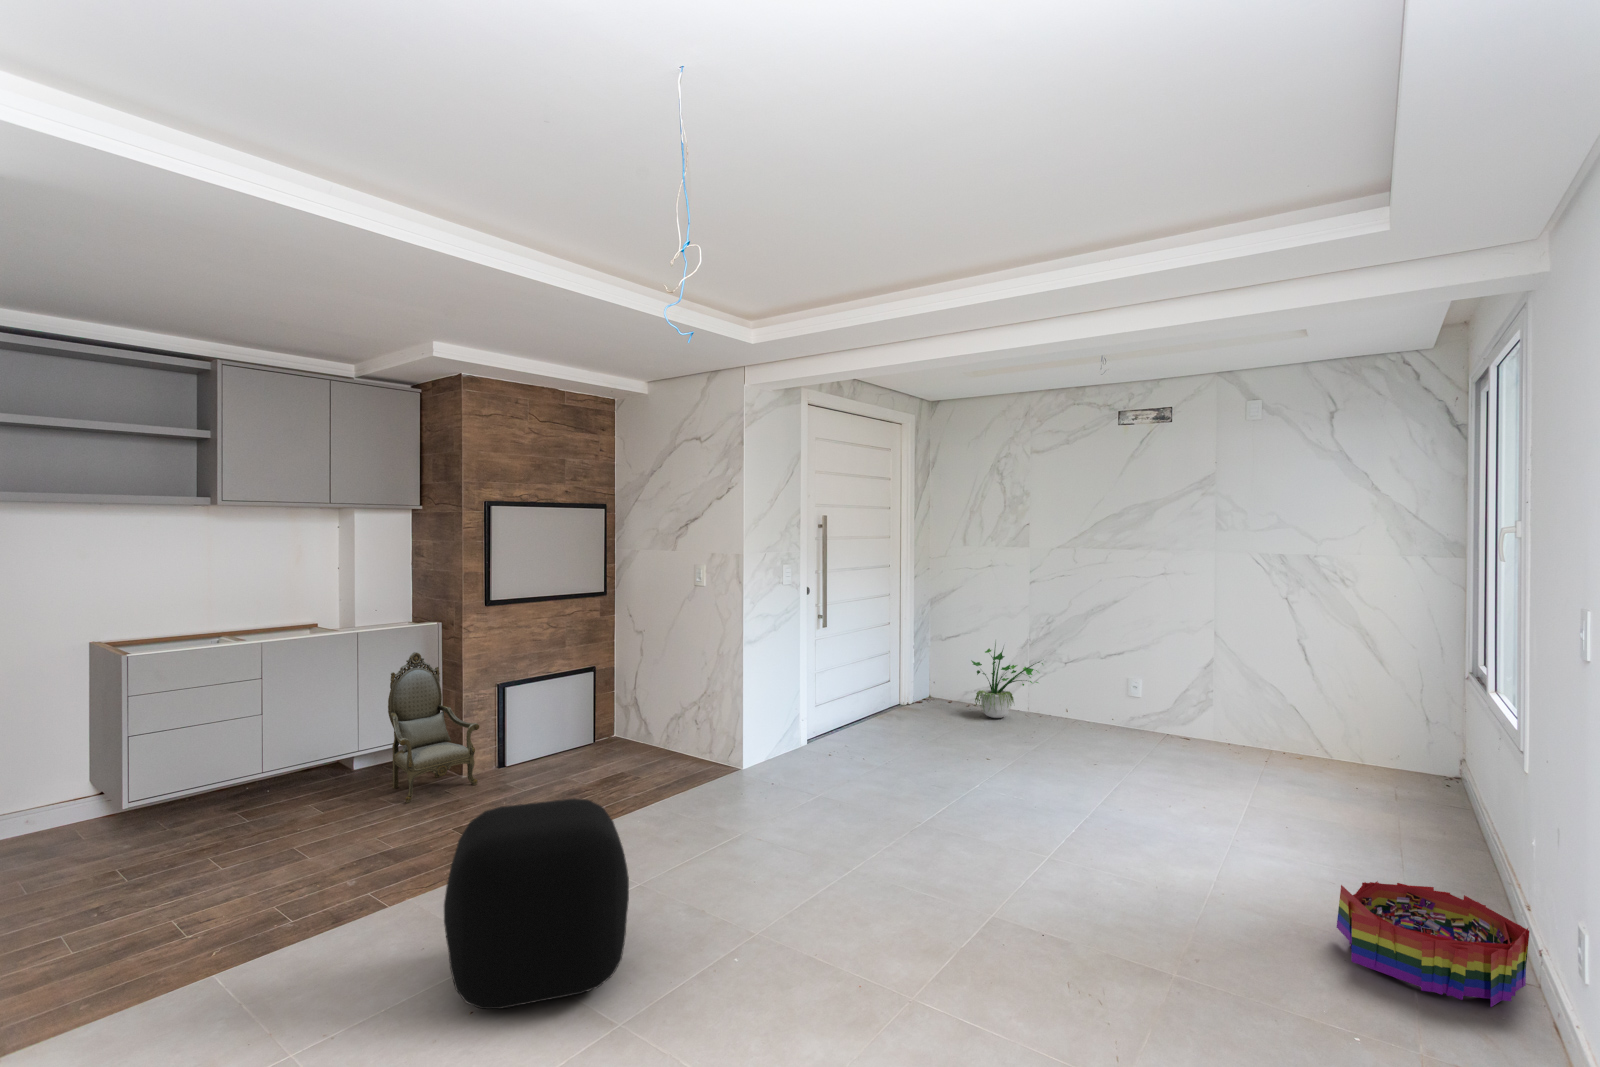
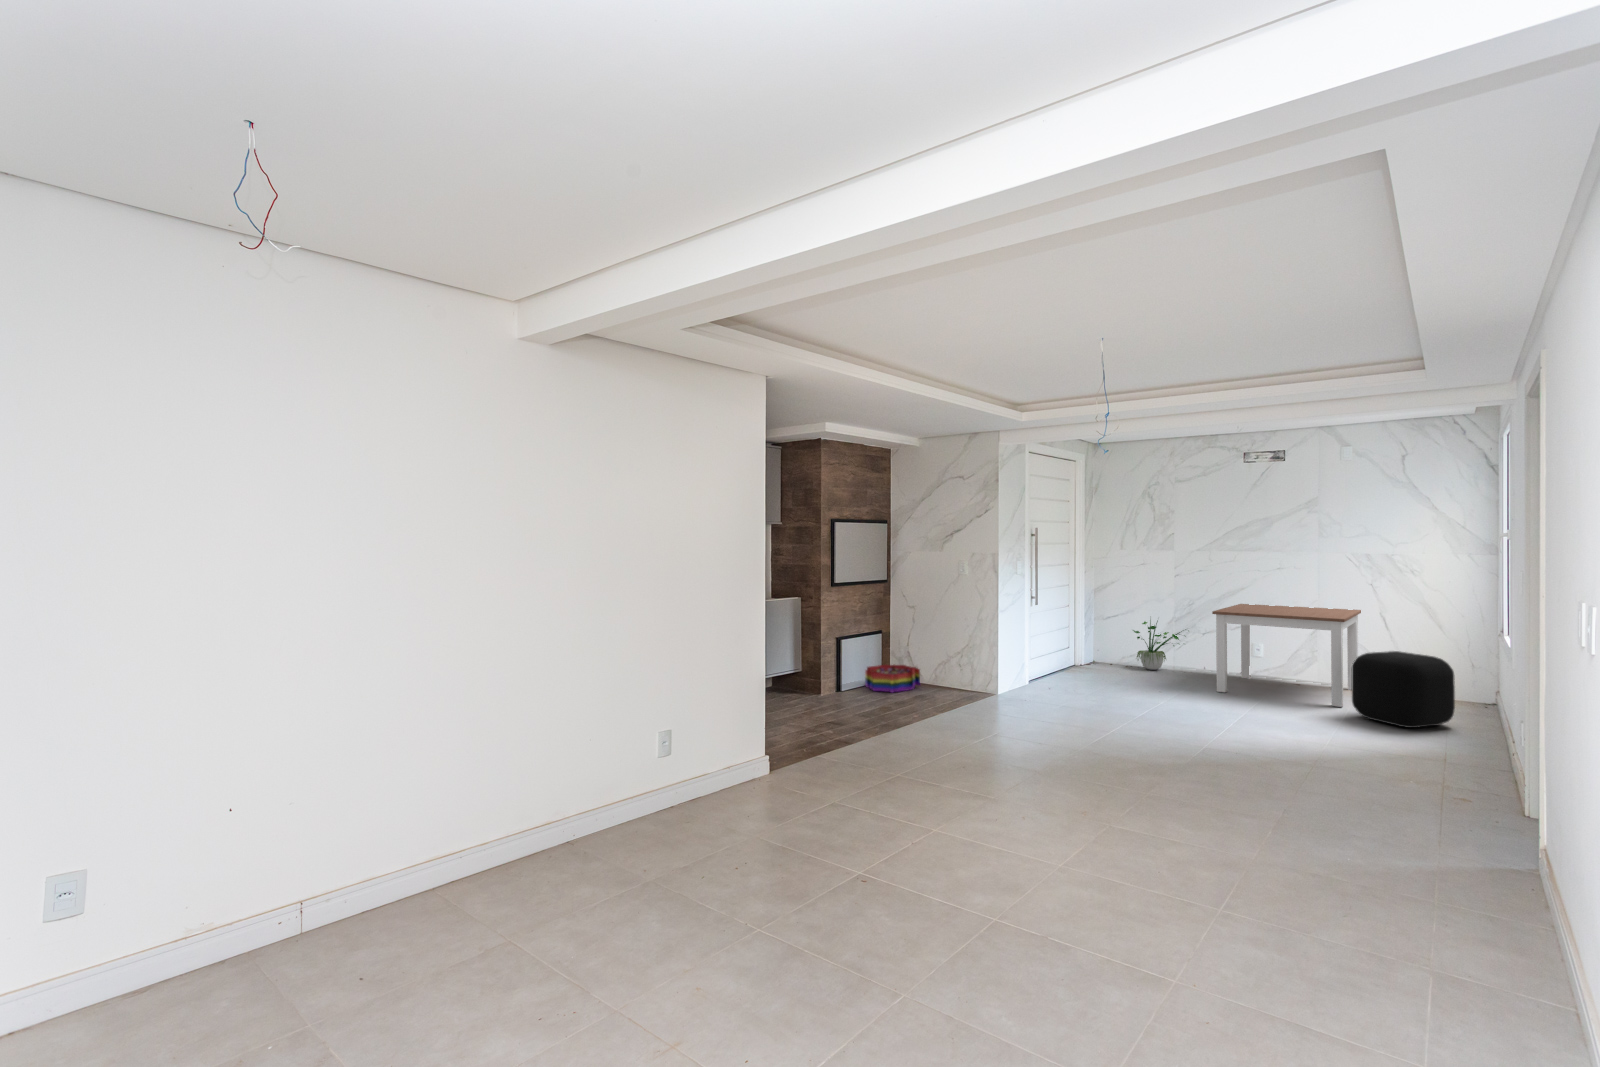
dining table: none [1059,626,1273,793] -> present [1212,604,1361,707]
armchair: present [388,652,479,803] -> none [781,591,839,706]
ottoman: present [444,798,629,1009] -> present [1351,651,1455,728]
storage bin: present [1337,881,1529,1007] -> present [865,665,920,692]

